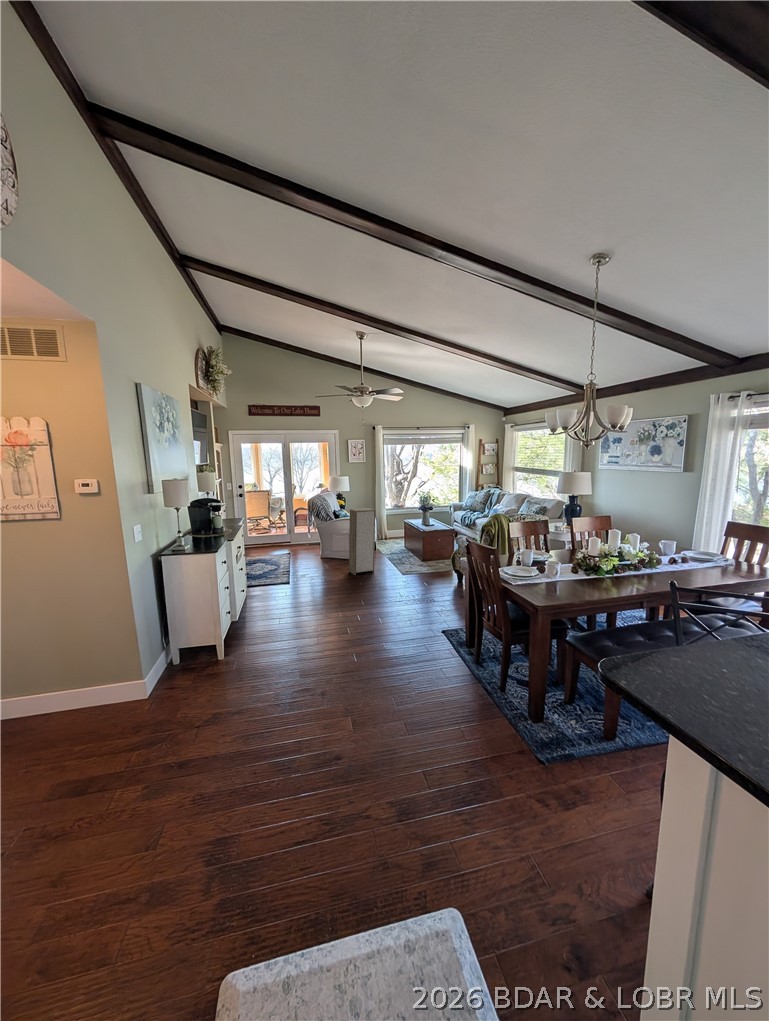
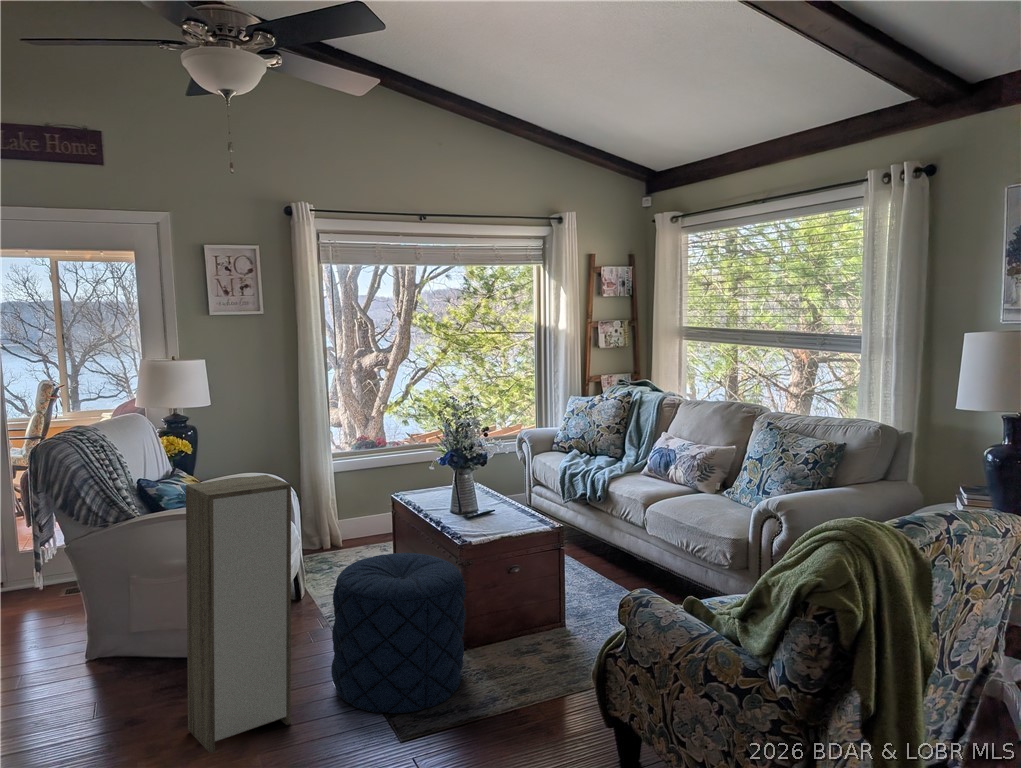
pouf: none [385,533,422,572] -> present [331,553,465,713]

